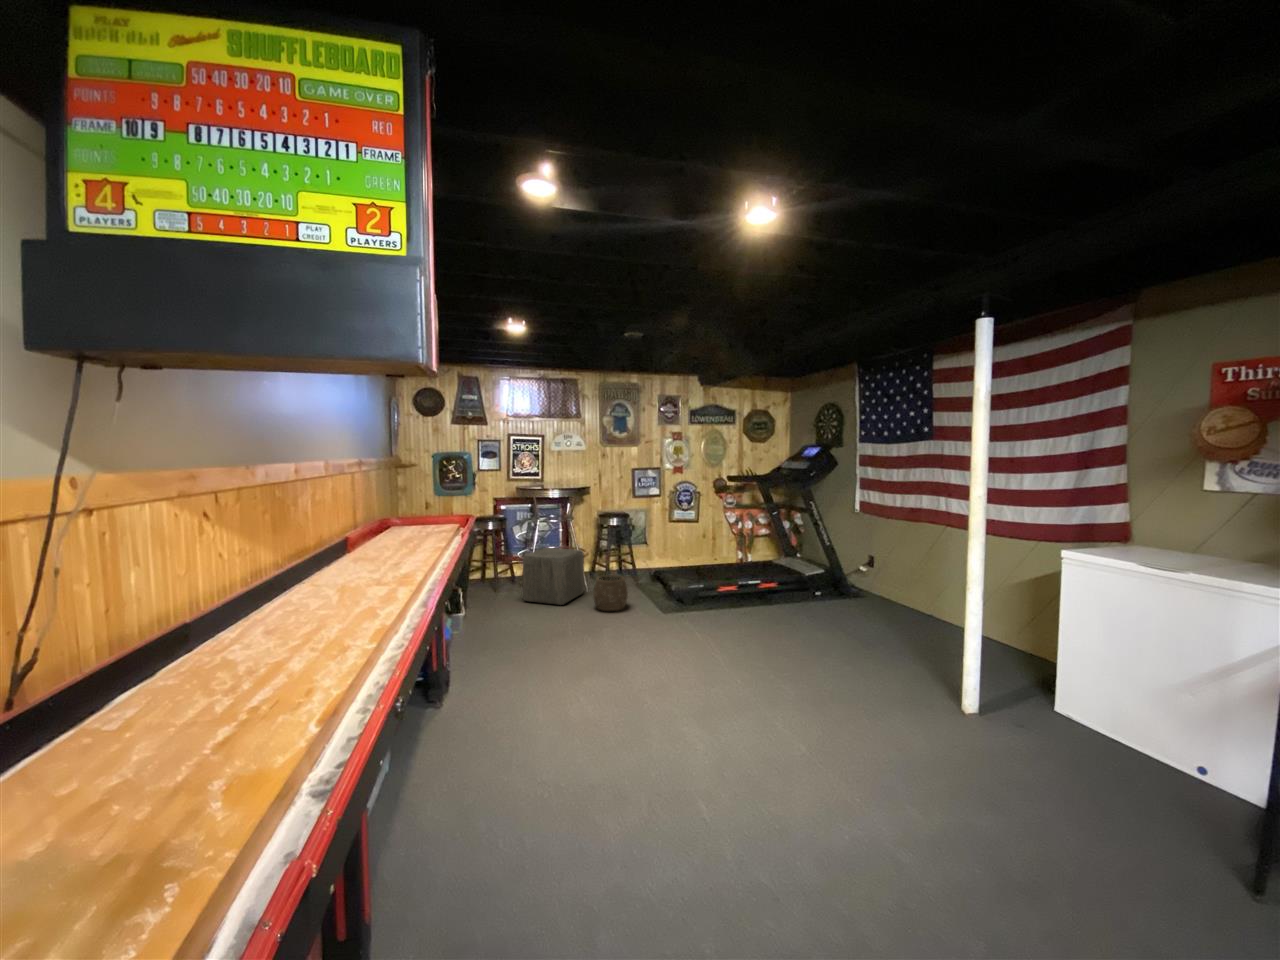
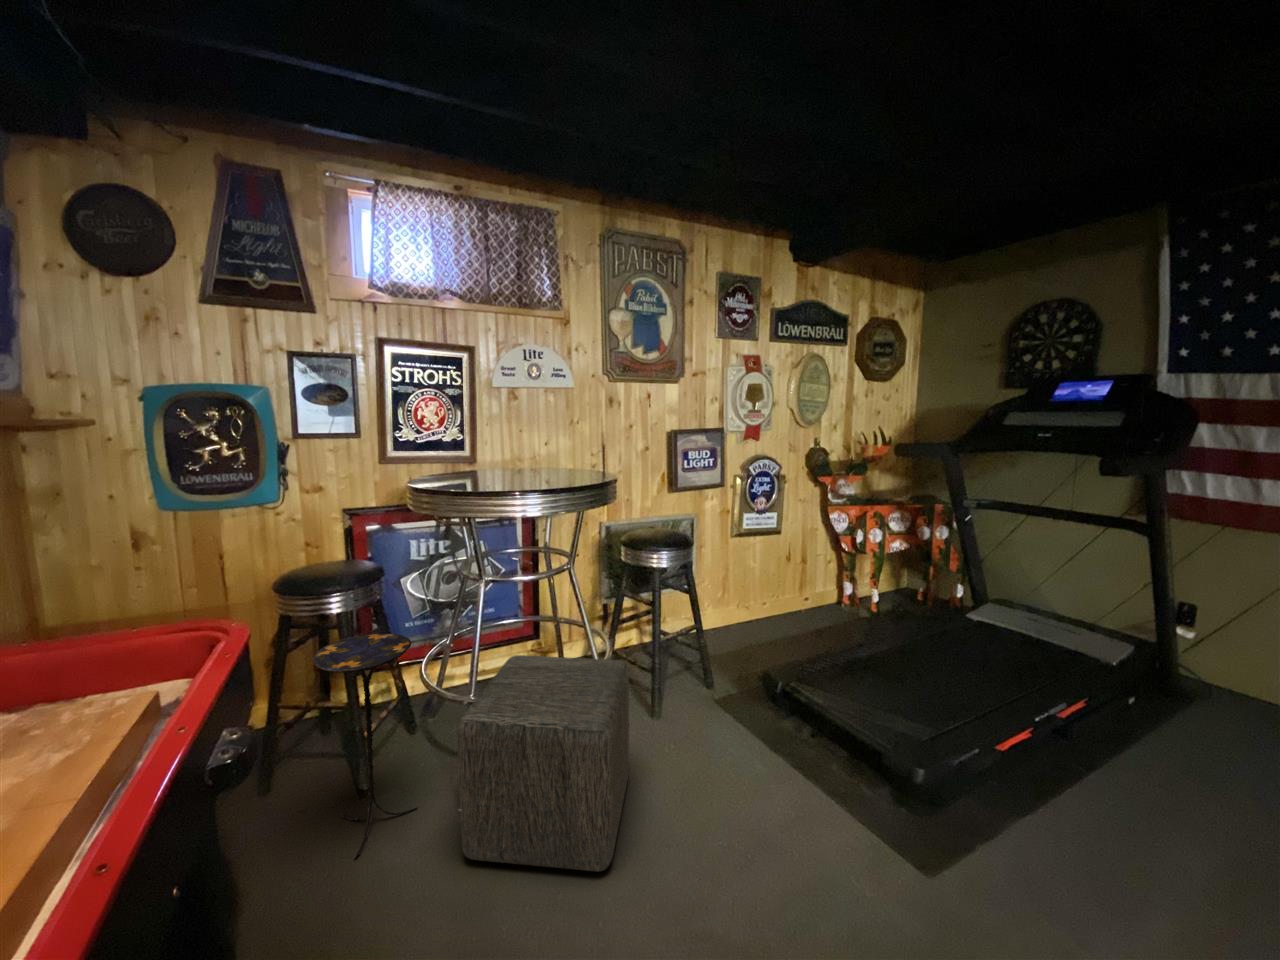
side table: none [484,535,513,599] -> present [313,634,417,857]
woven basket: present [593,575,628,611] -> none [704,750,818,902]

